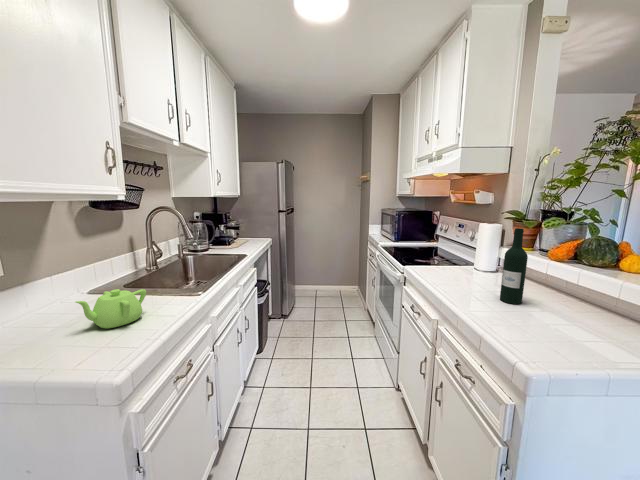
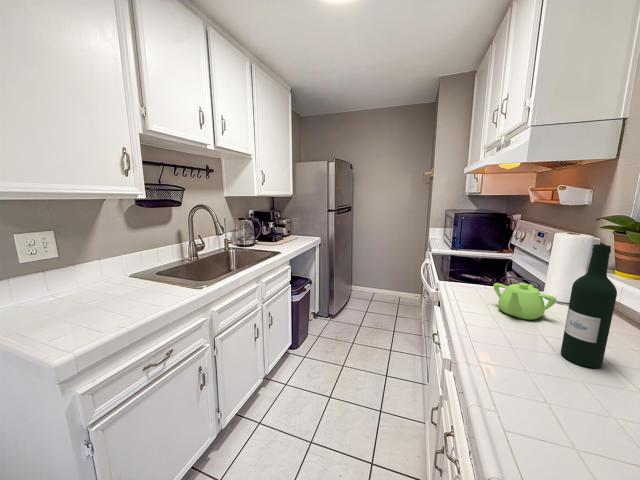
teapot: present [76,289,146,329] -> present [494,283,556,320]

